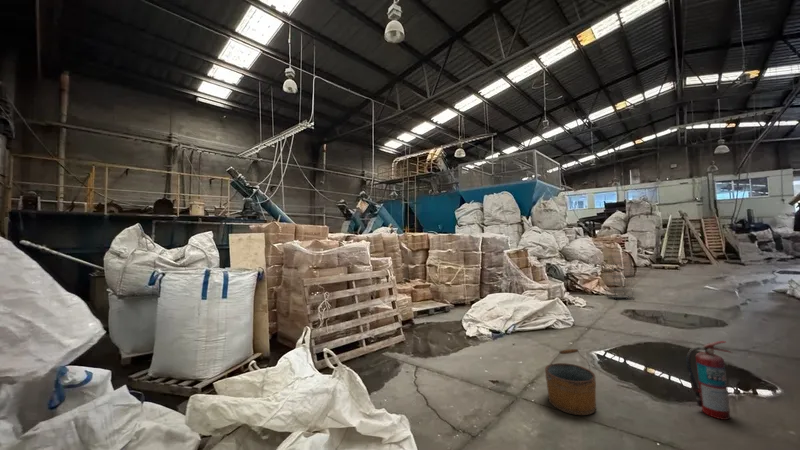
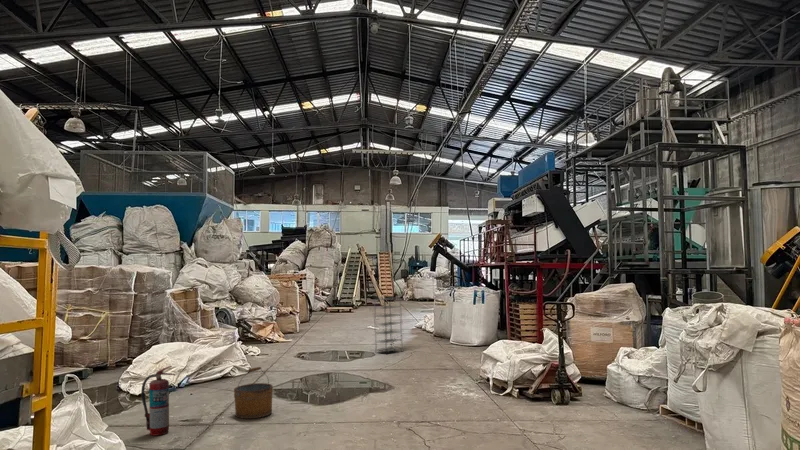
shelving unit: present [607,257,632,298] -> present [375,298,402,352]
fire extinguisher: present [686,341,731,420] -> present [141,366,175,435]

